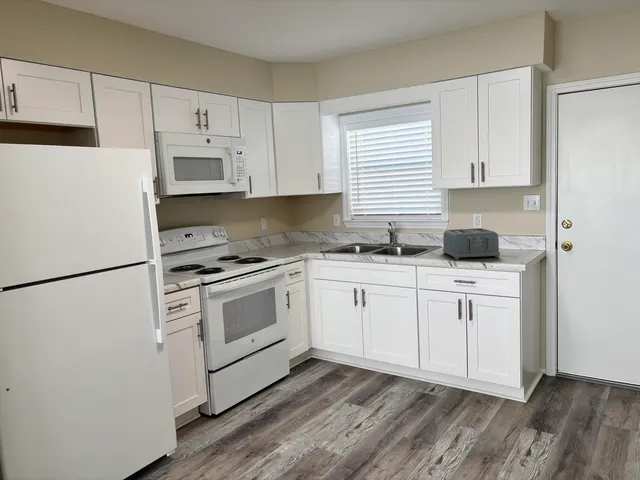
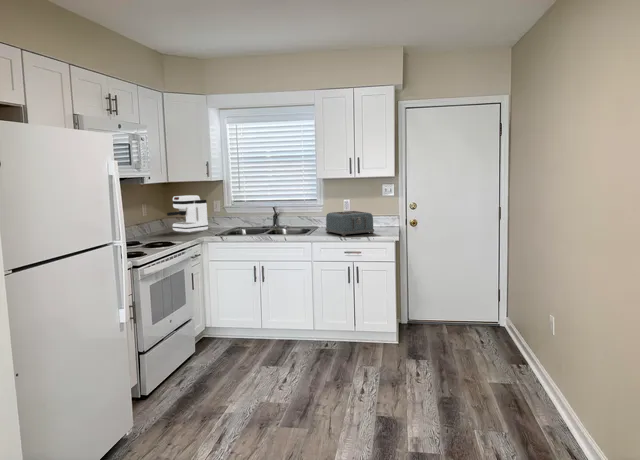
coffee maker: none [284,208,325,247] -> present [167,195,208,232]

